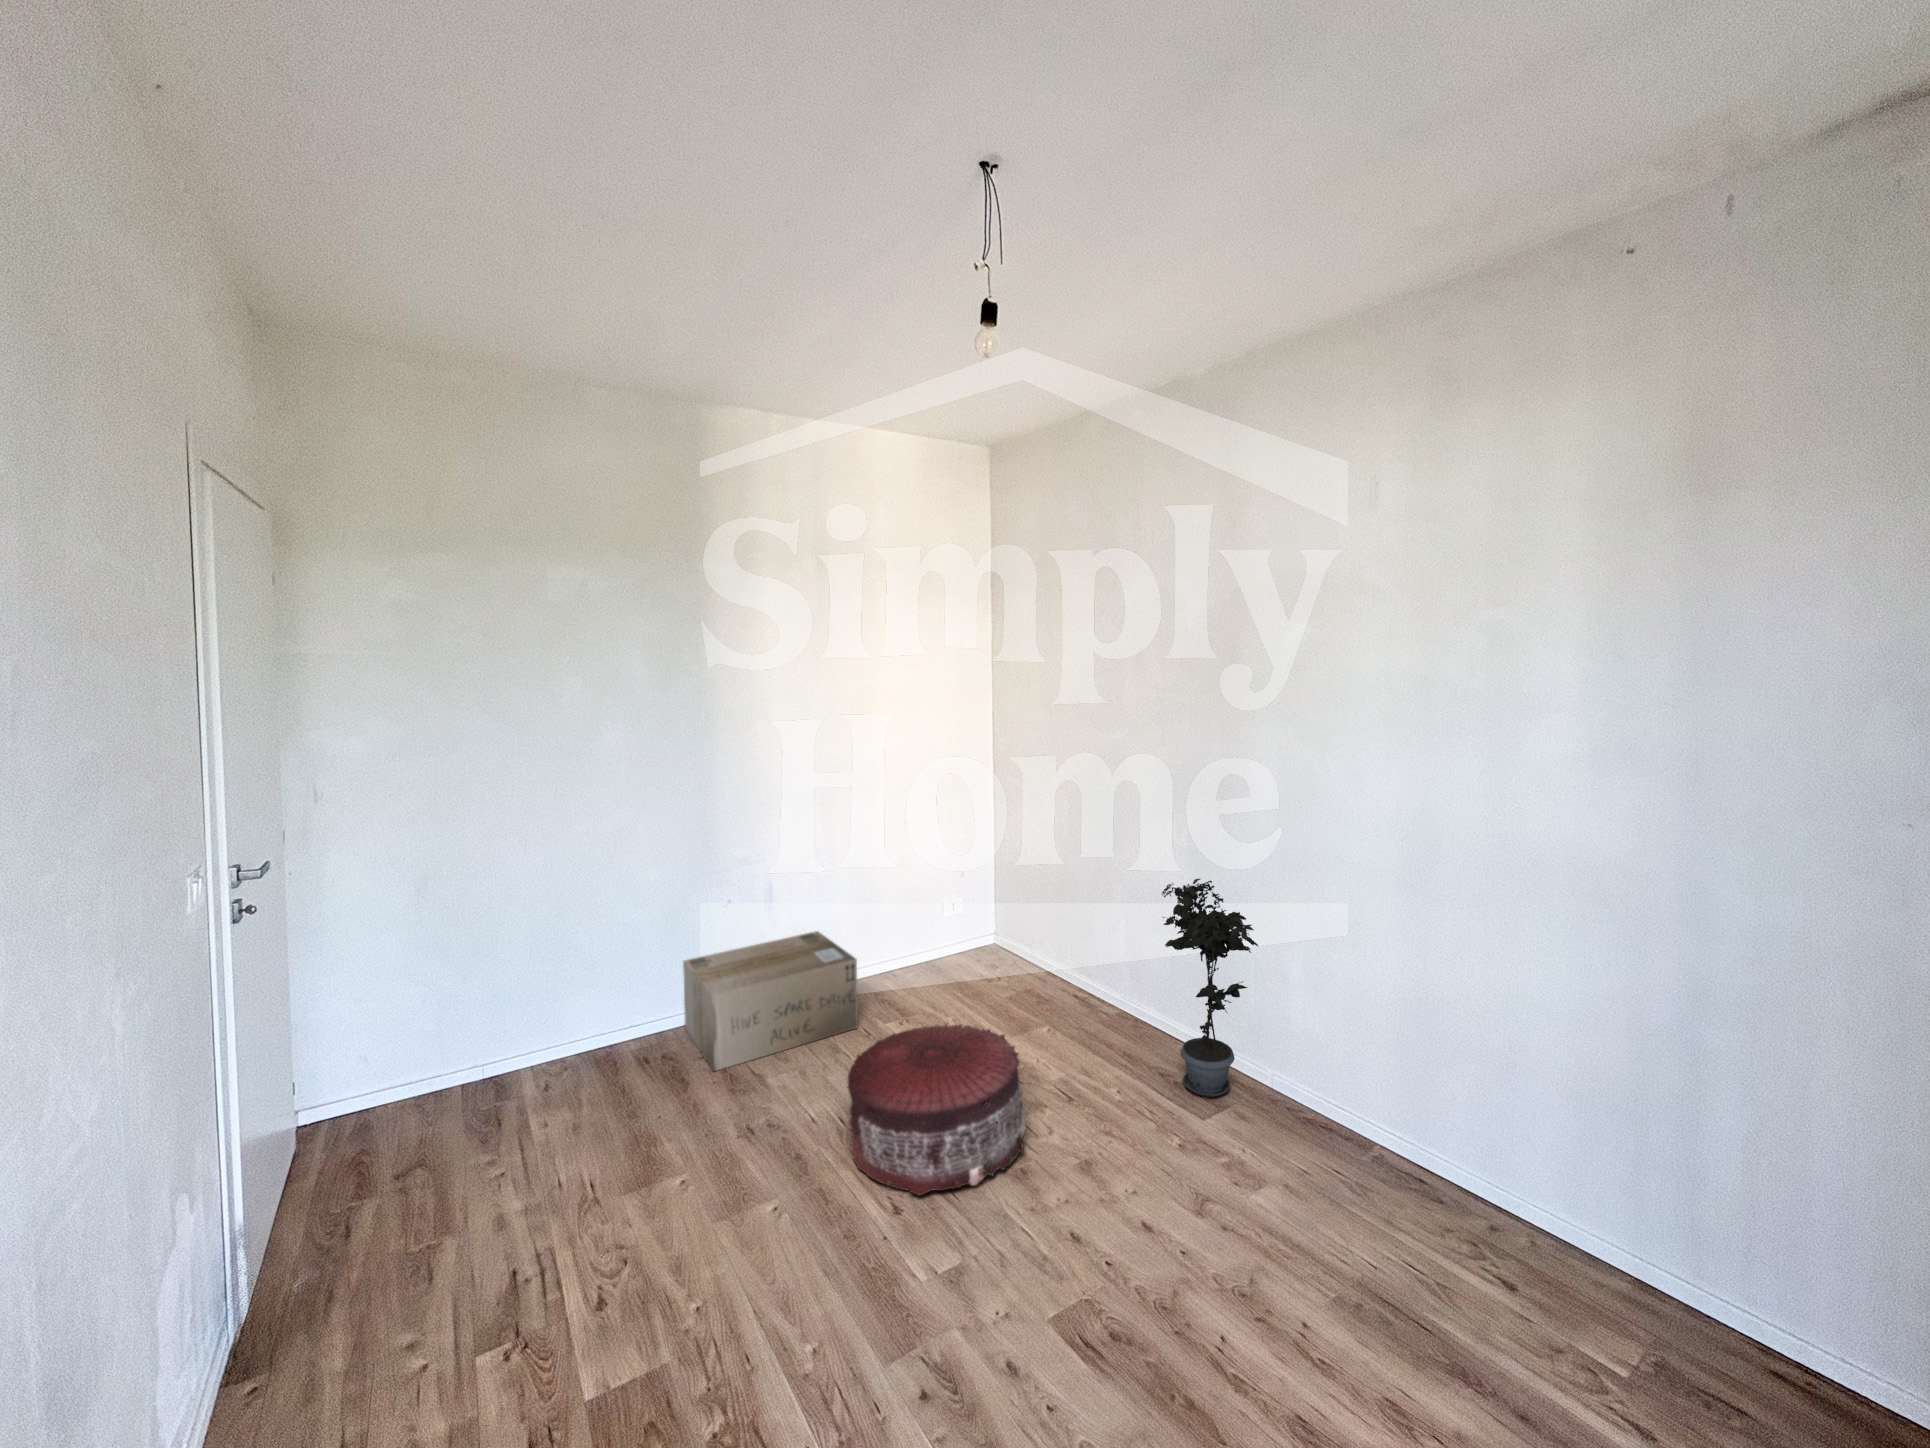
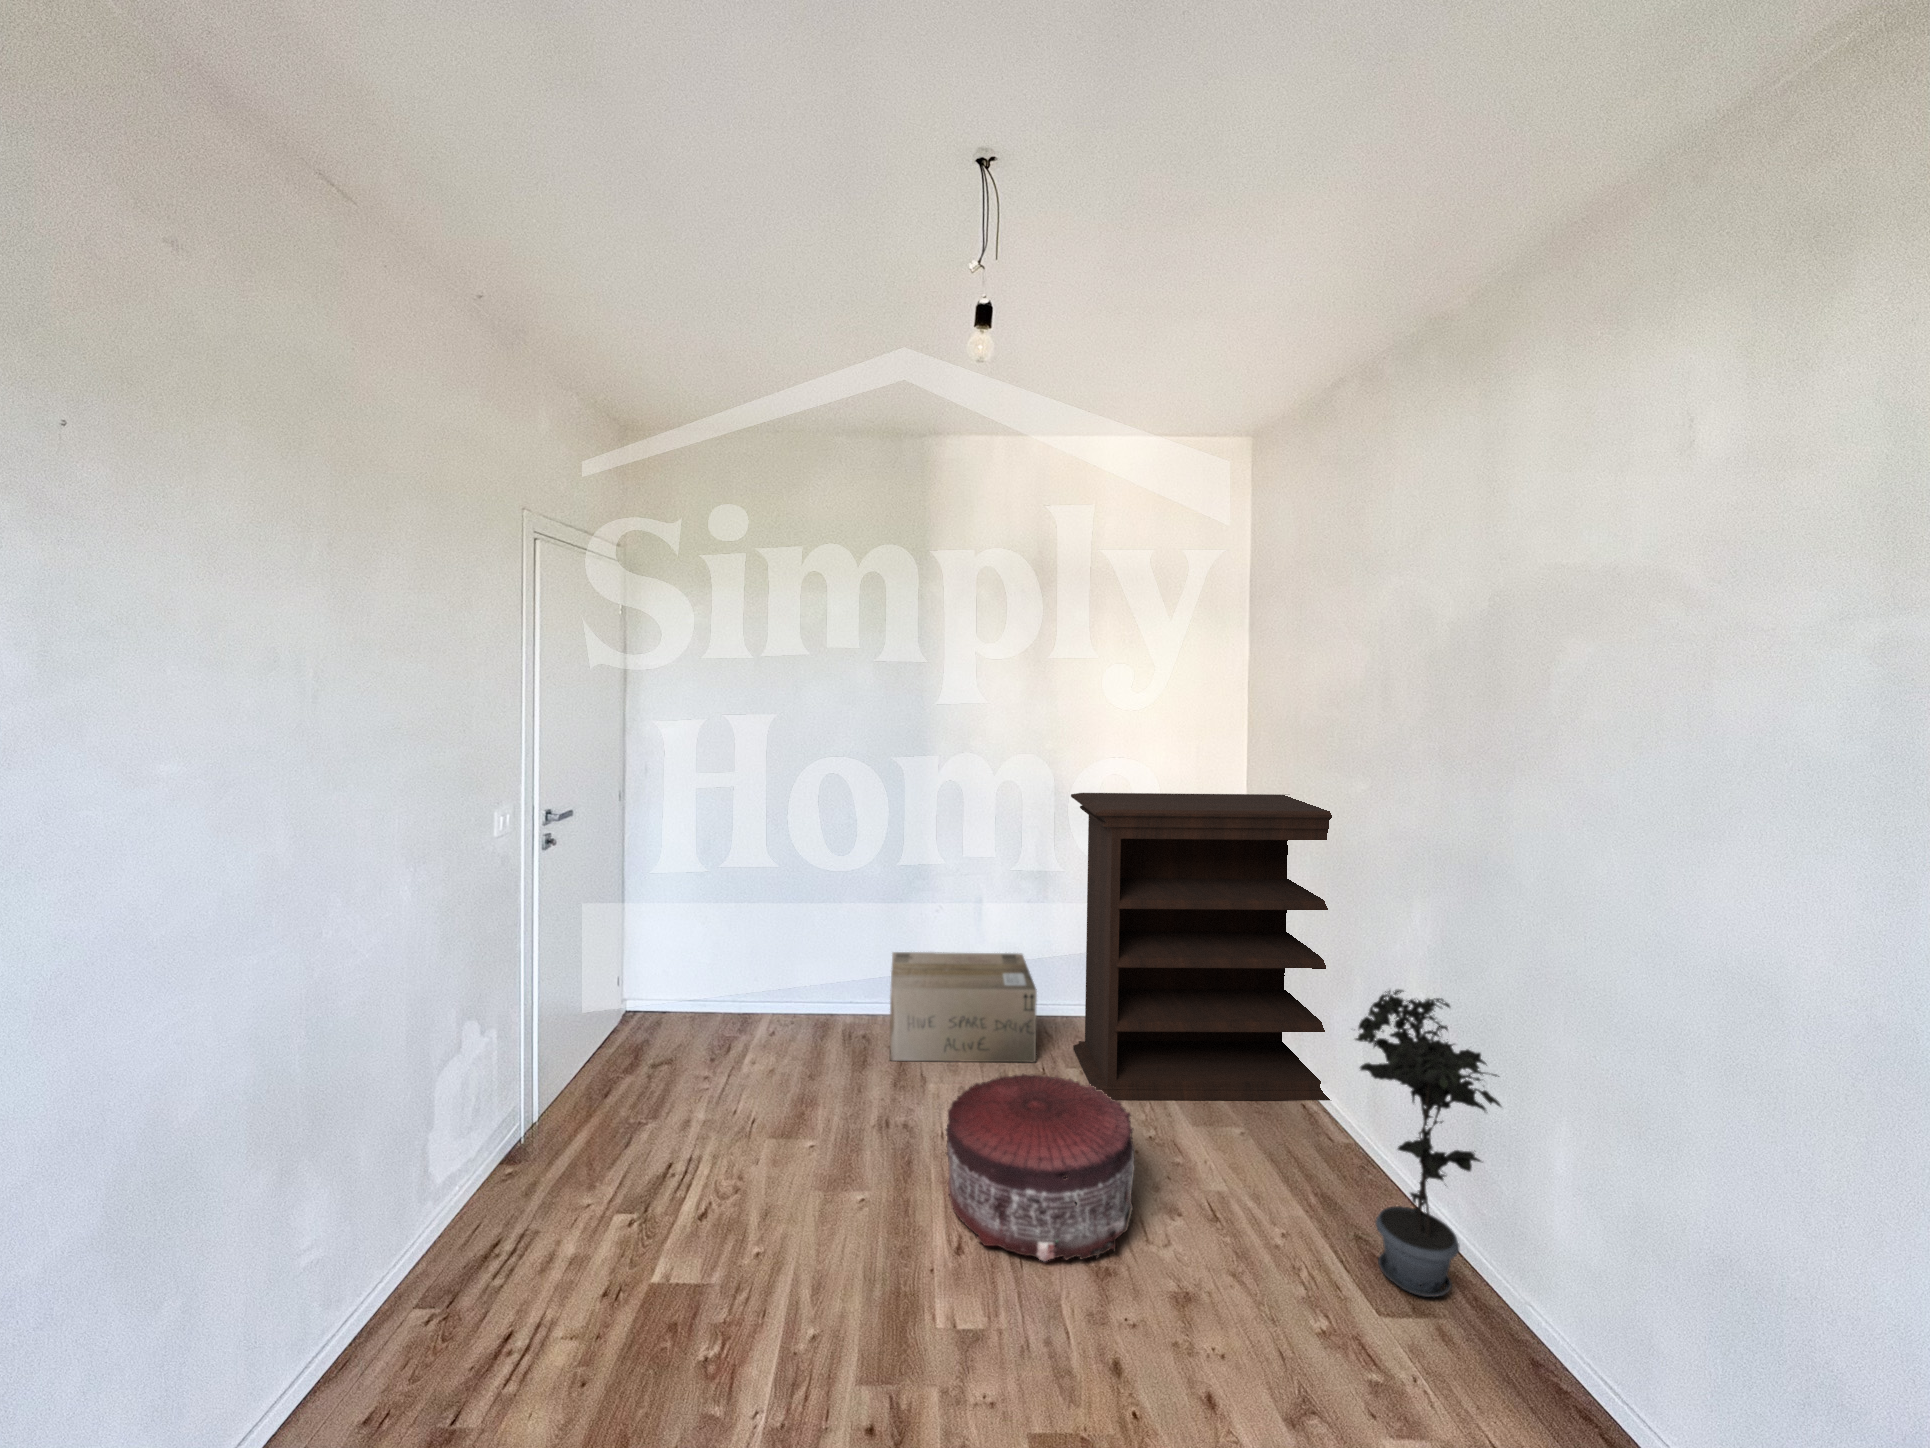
bookshelf: none [873,749,1108,1042] -> present [1071,793,1332,1100]

